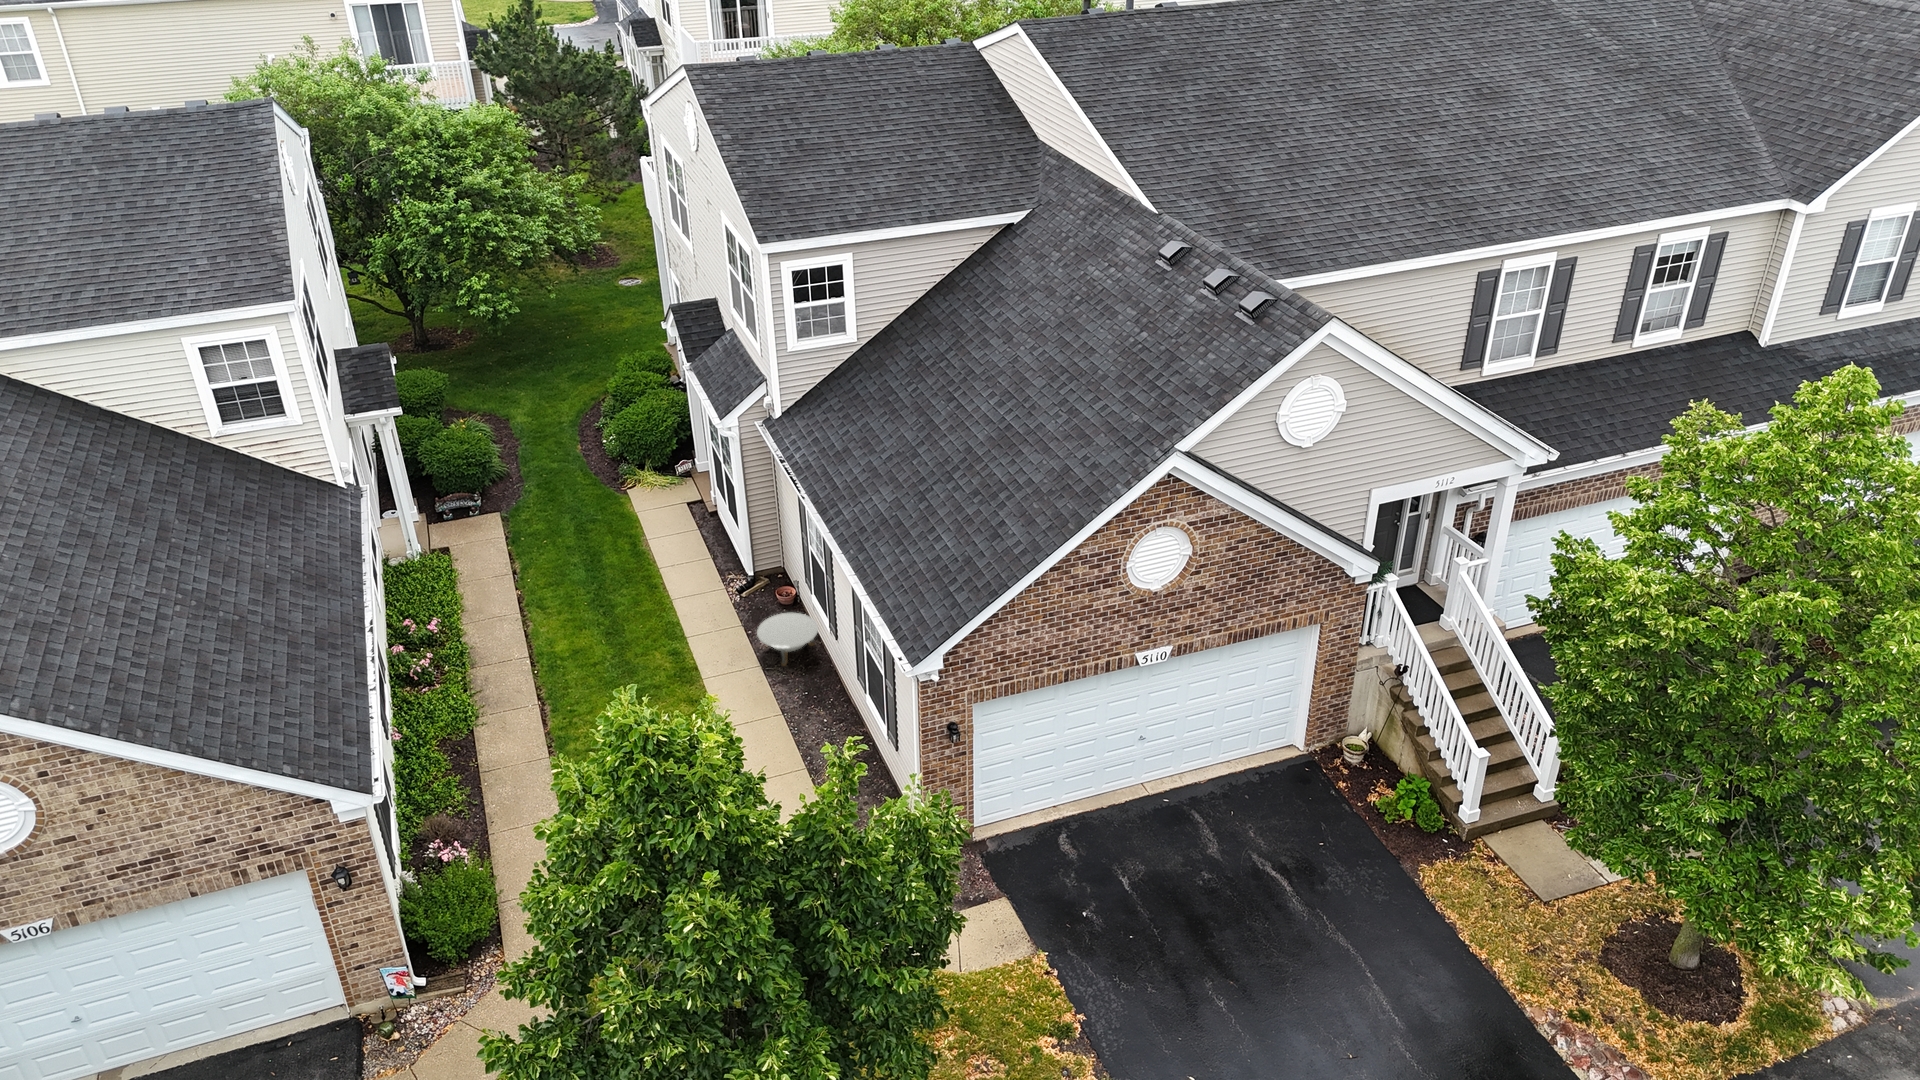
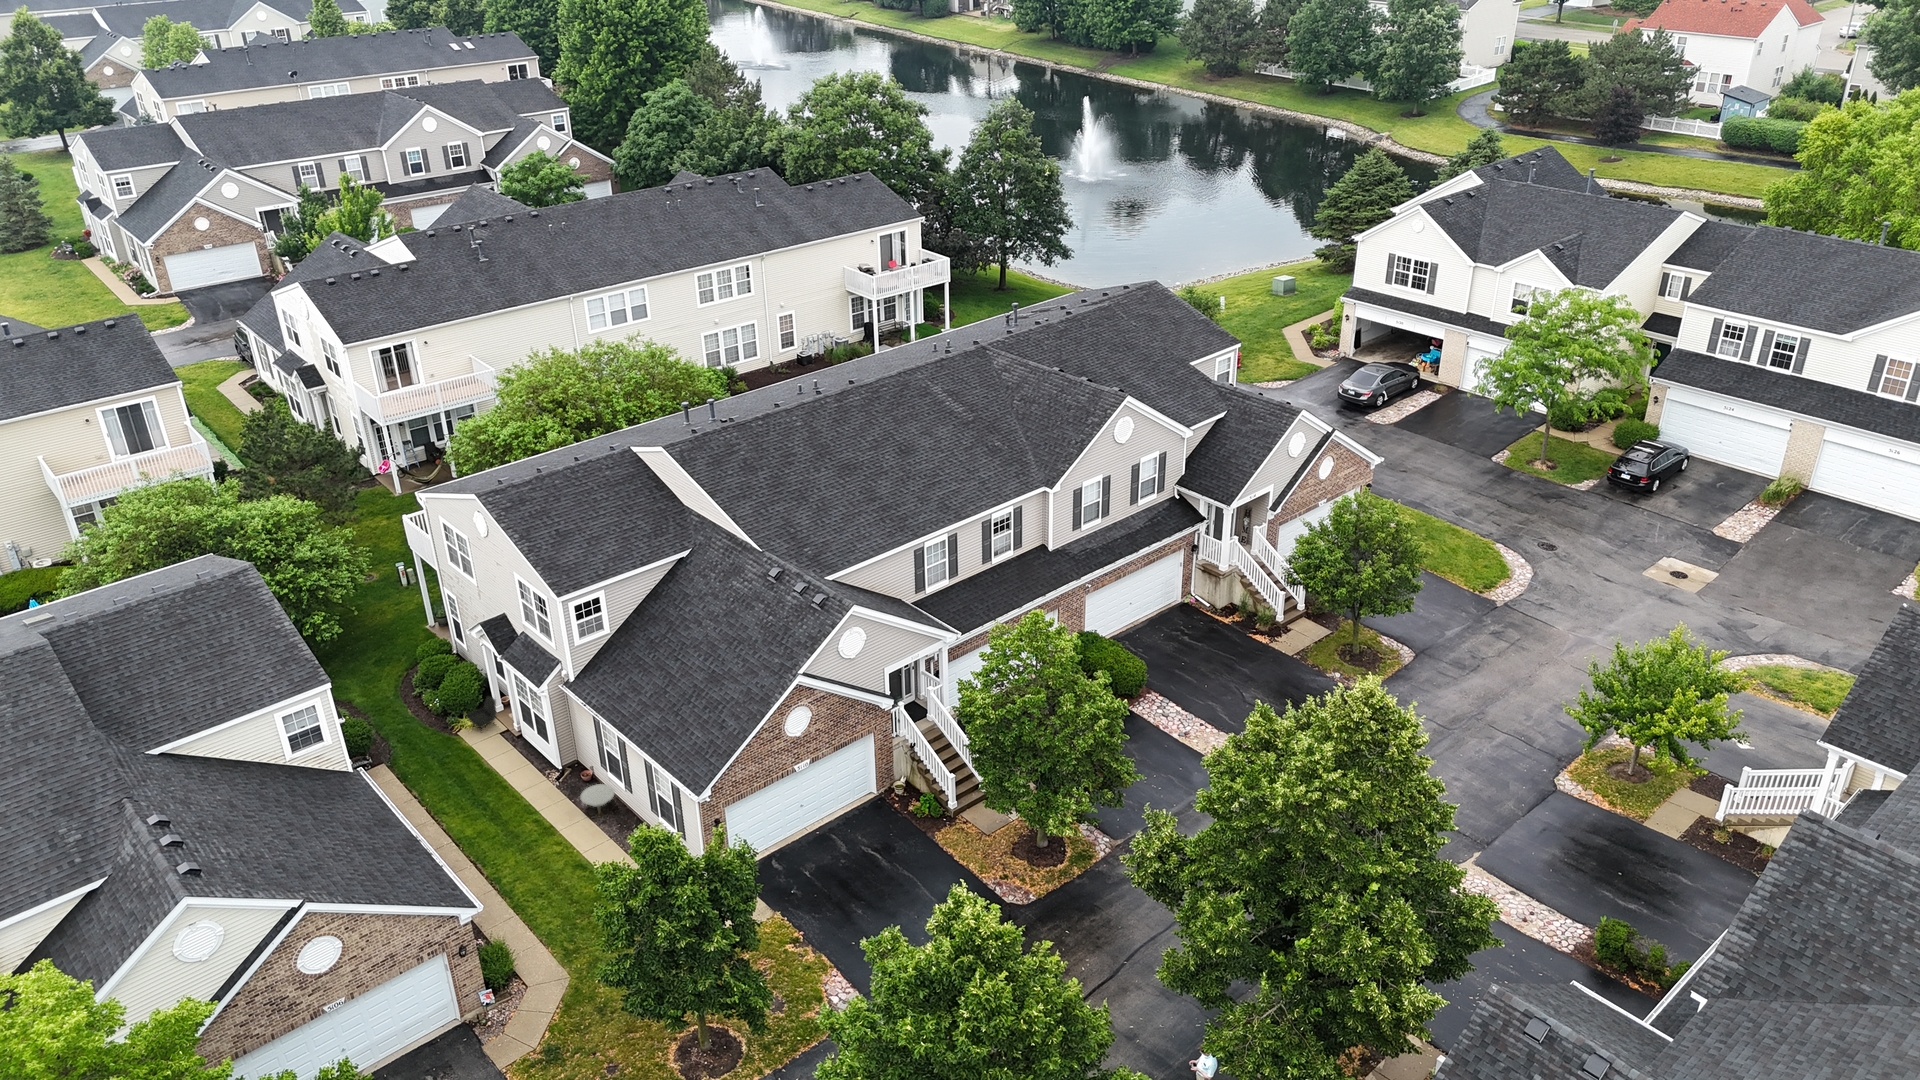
chair: none [651,441,695,497] -> present [468,696,496,729]

